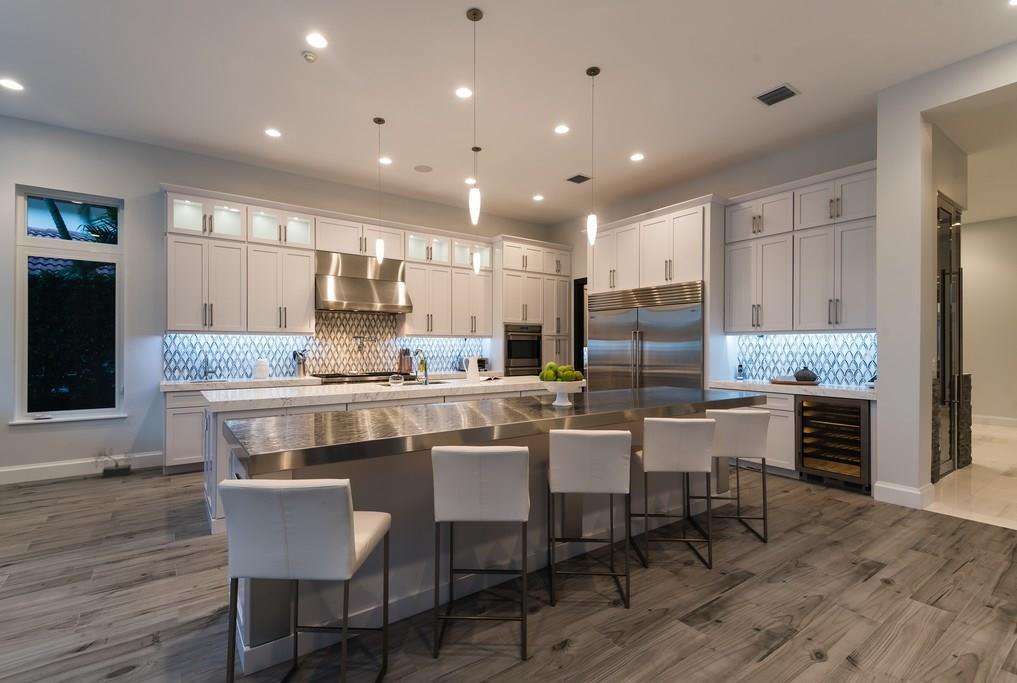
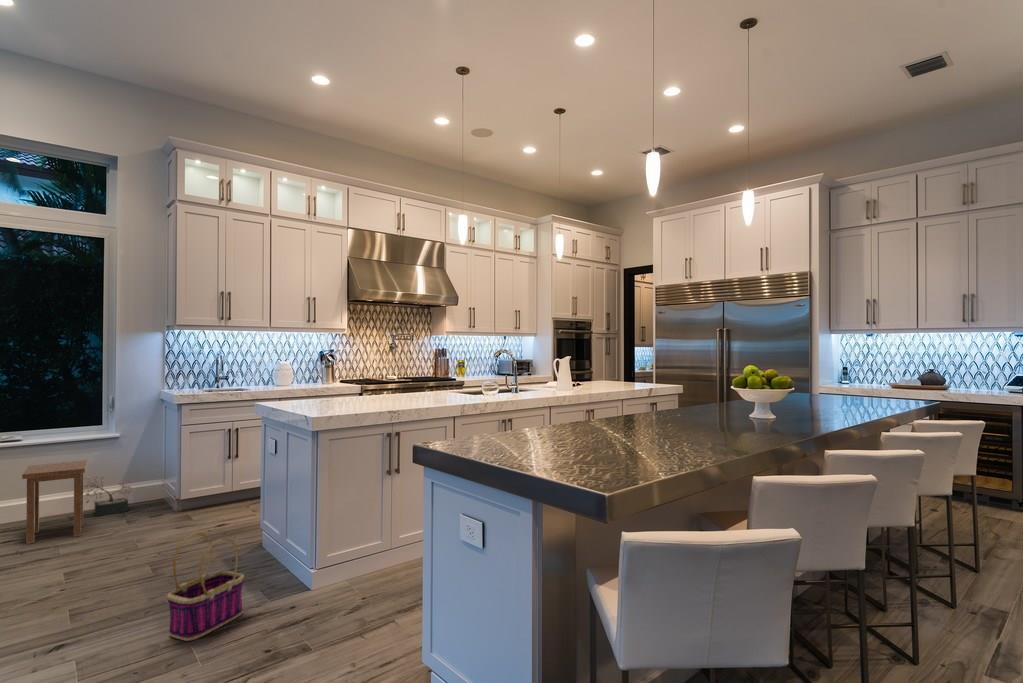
stool: none [33,435,92,497] -> present [22,460,87,544]
basket: none [72,491,143,573] -> present [167,533,244,641]

